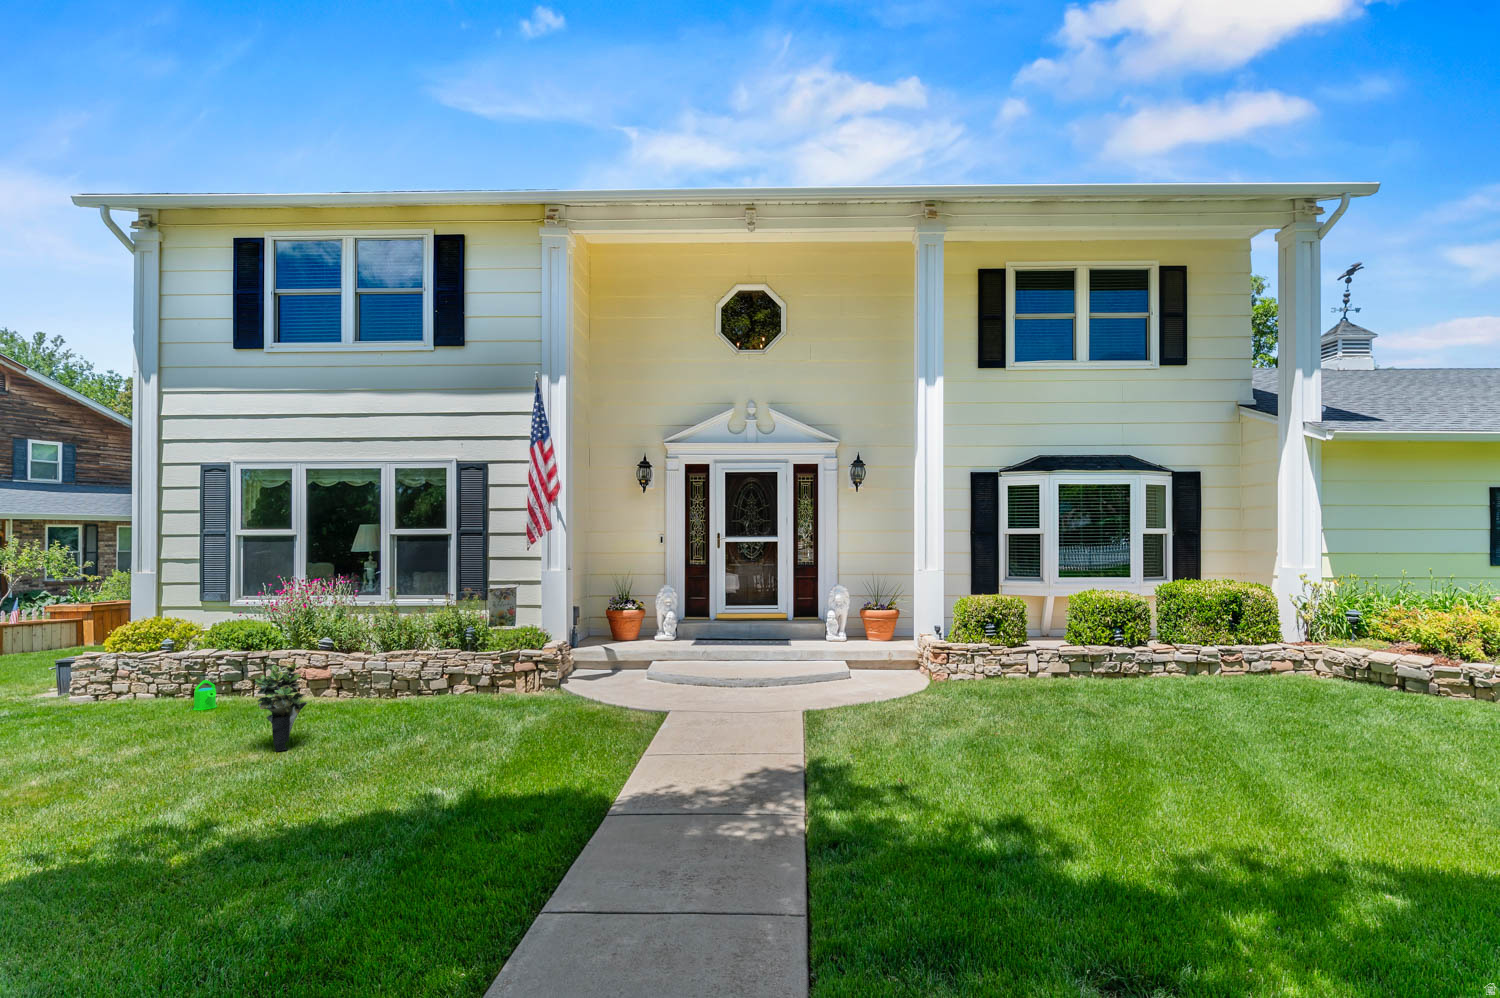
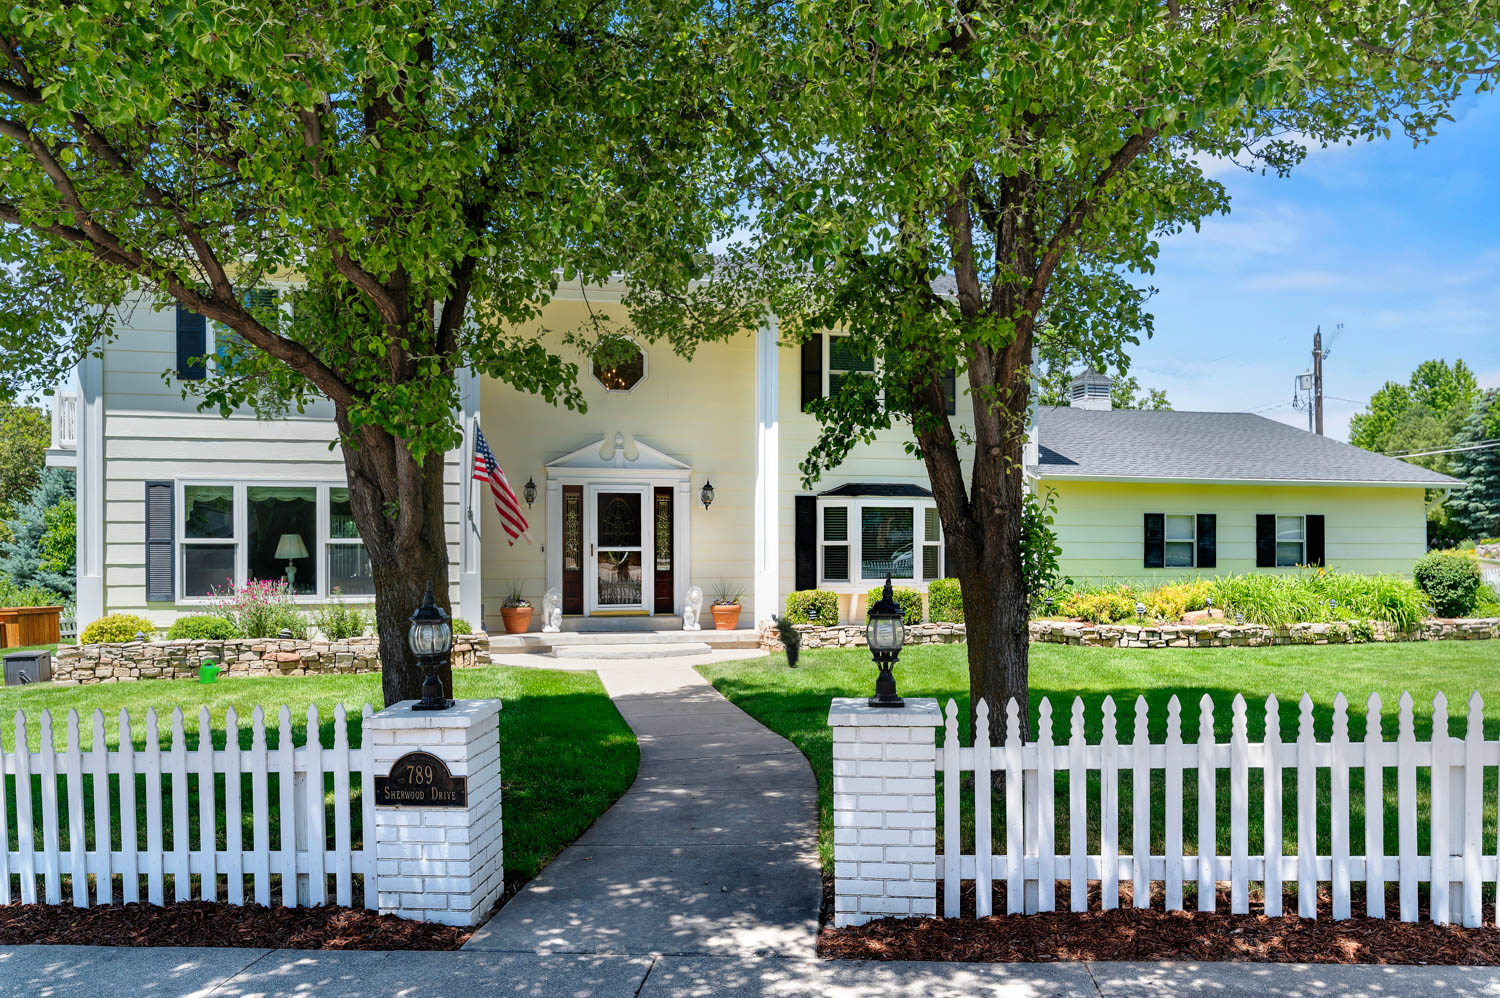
potted plant: present [255,663,308,752] -> present [775,617,801,667]

